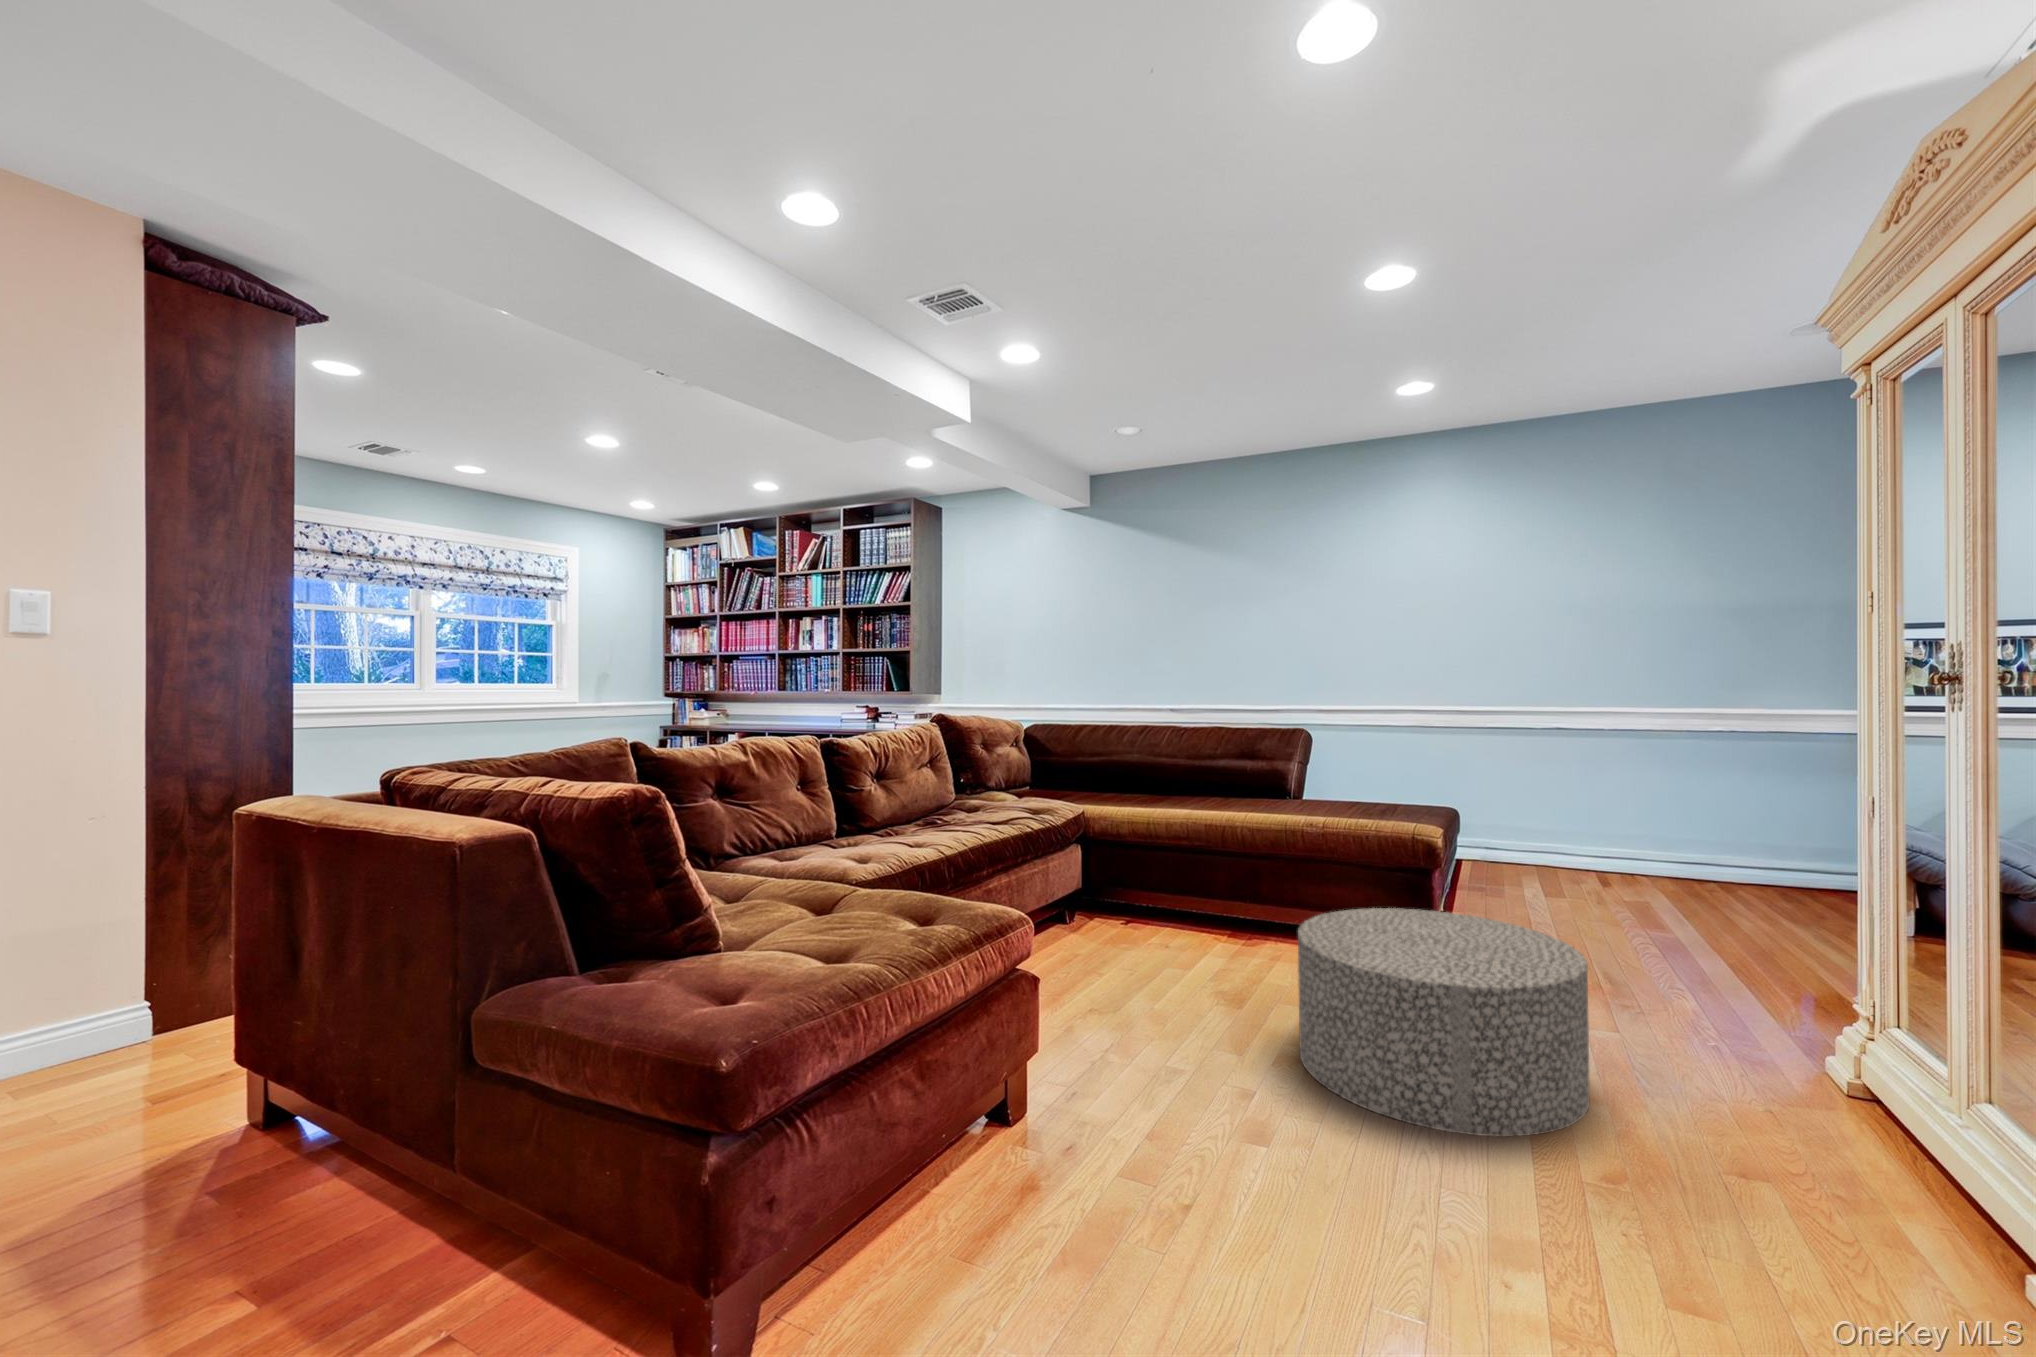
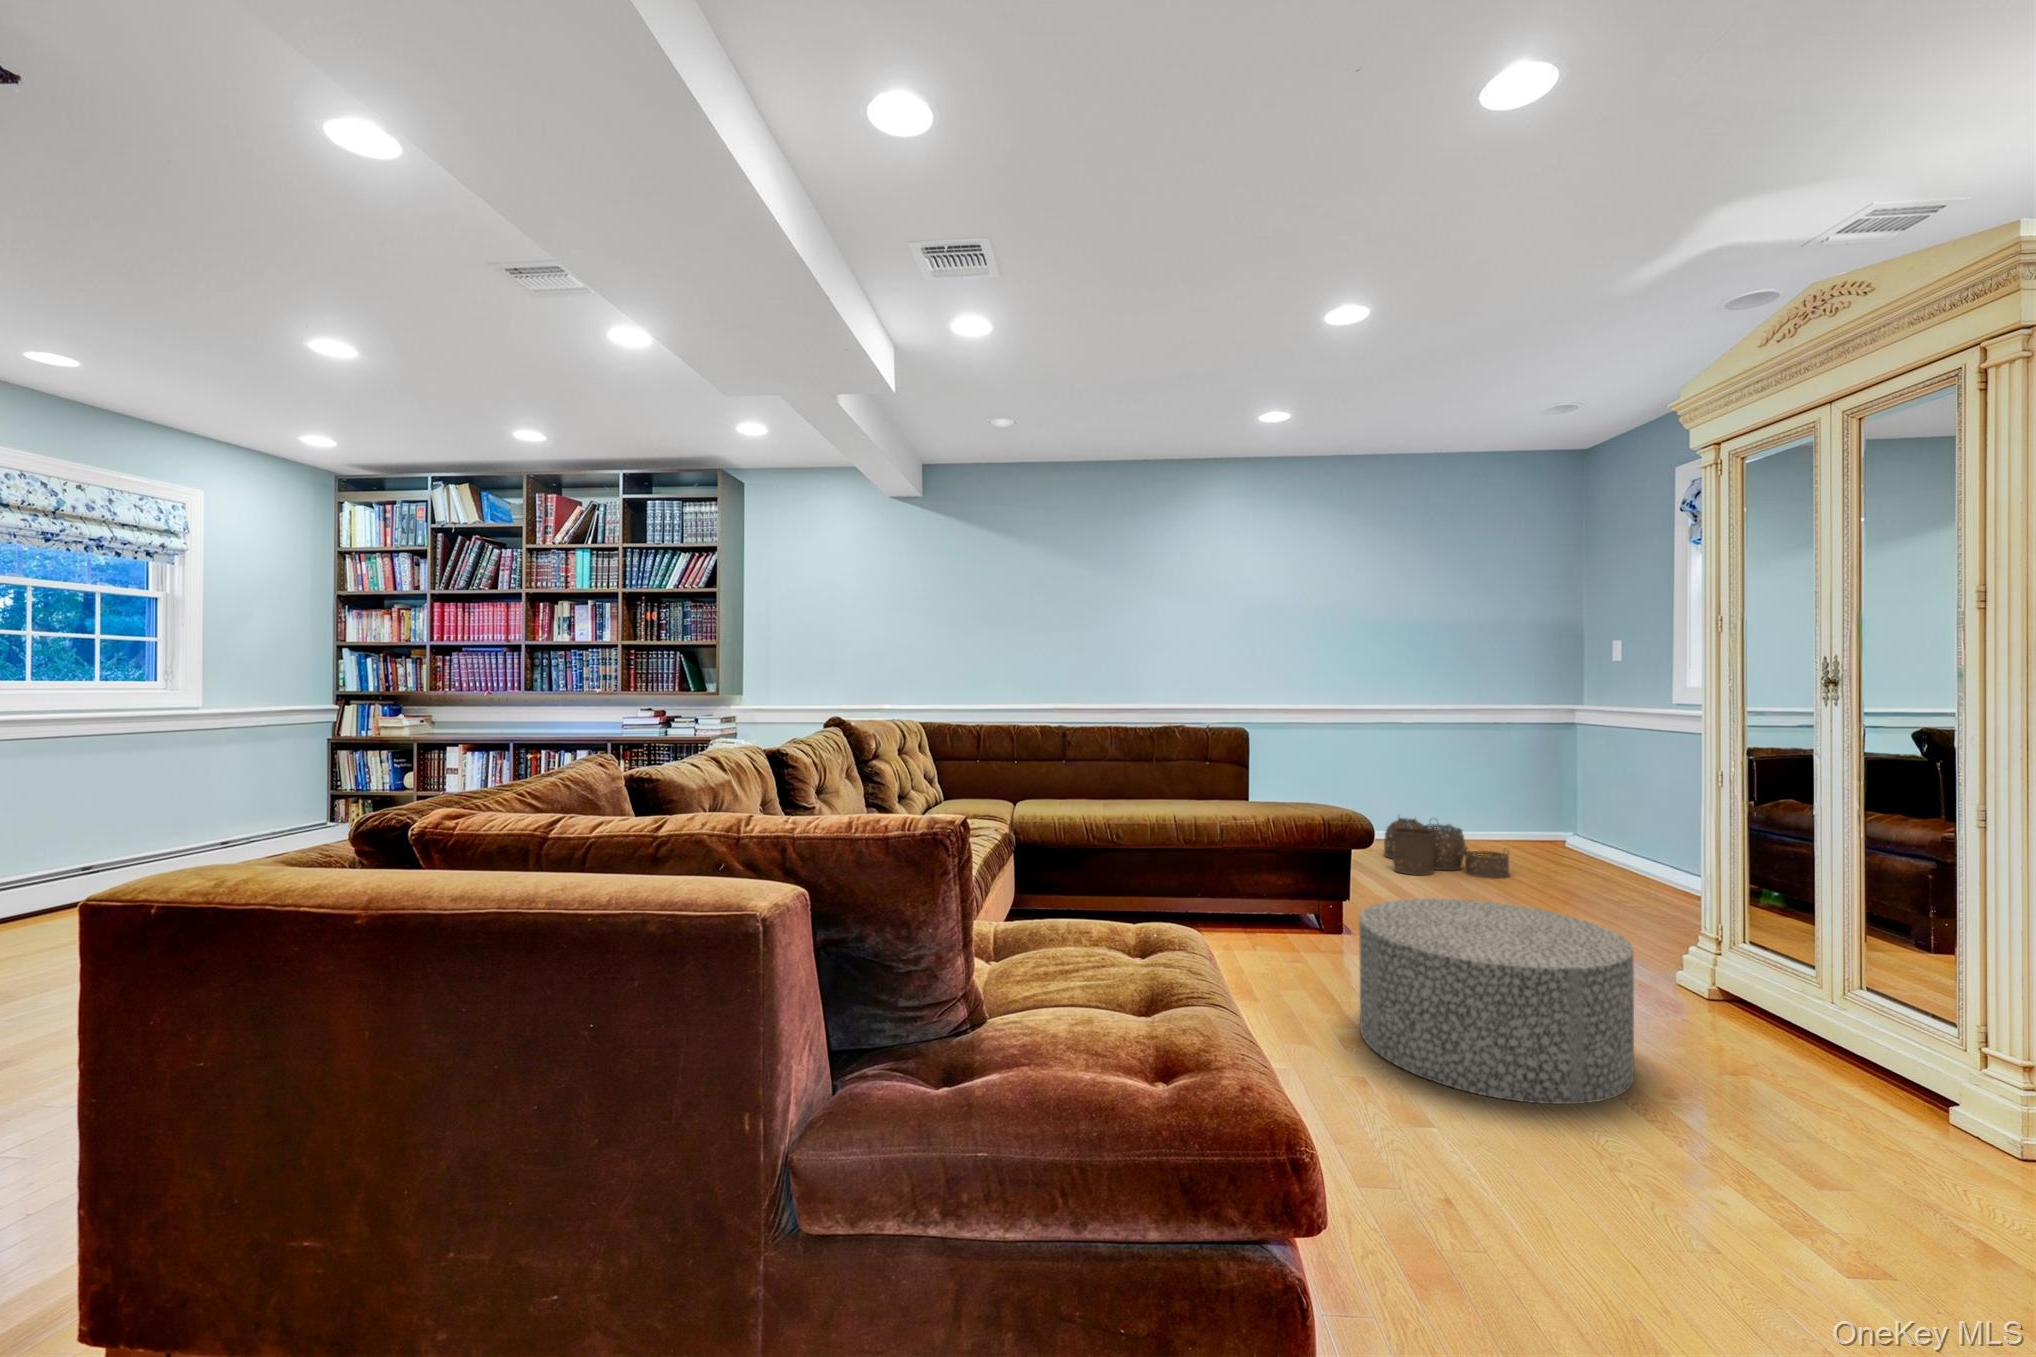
woven basket: none [1569,832,1727,914] -> present [1384,818,1509,878]

